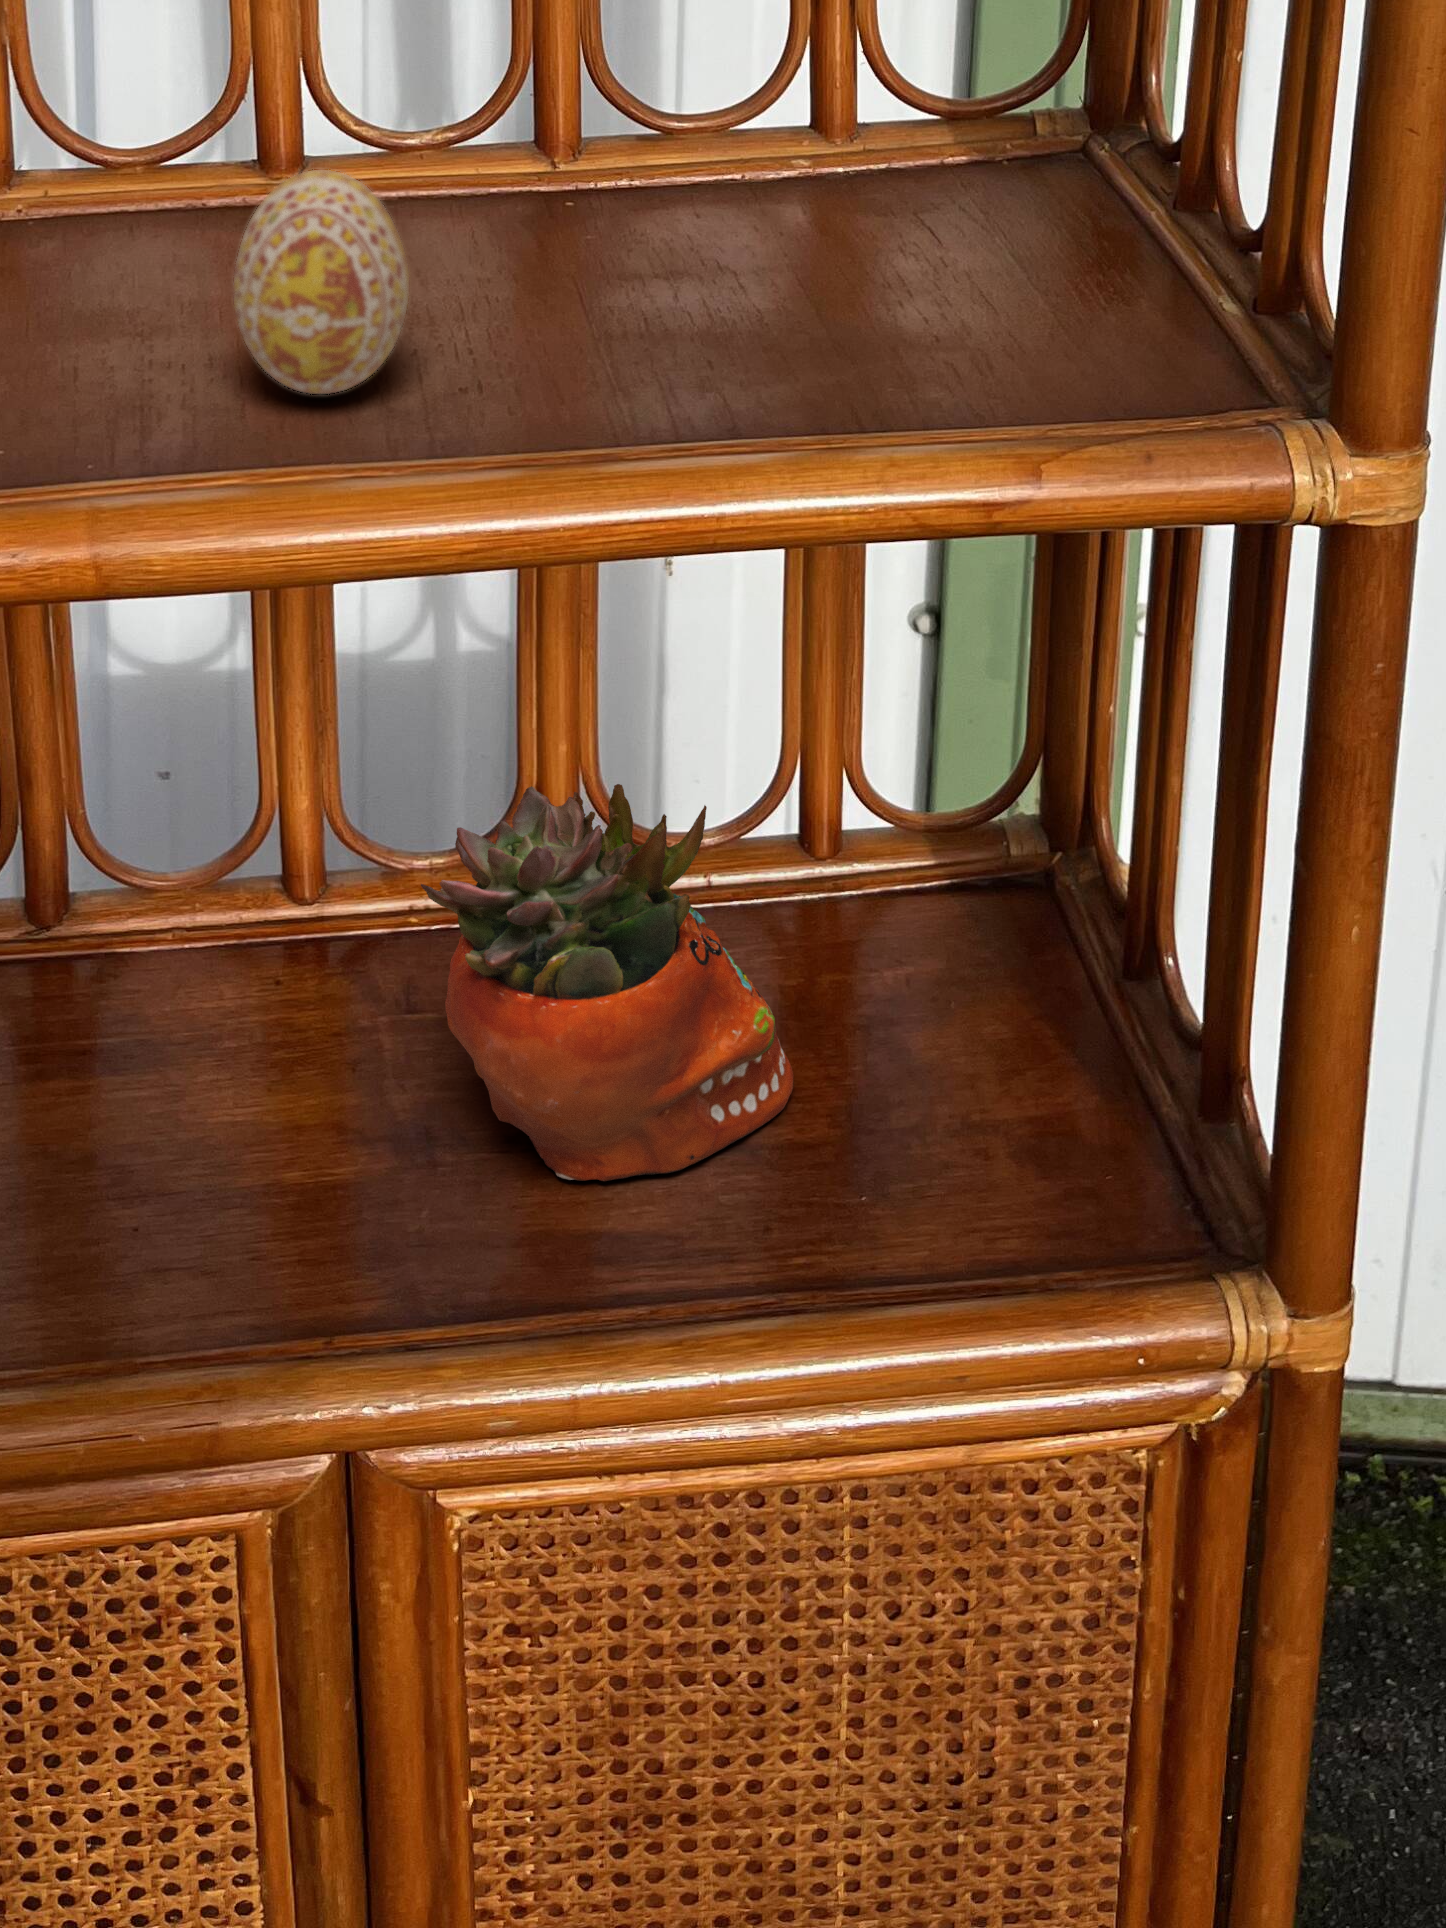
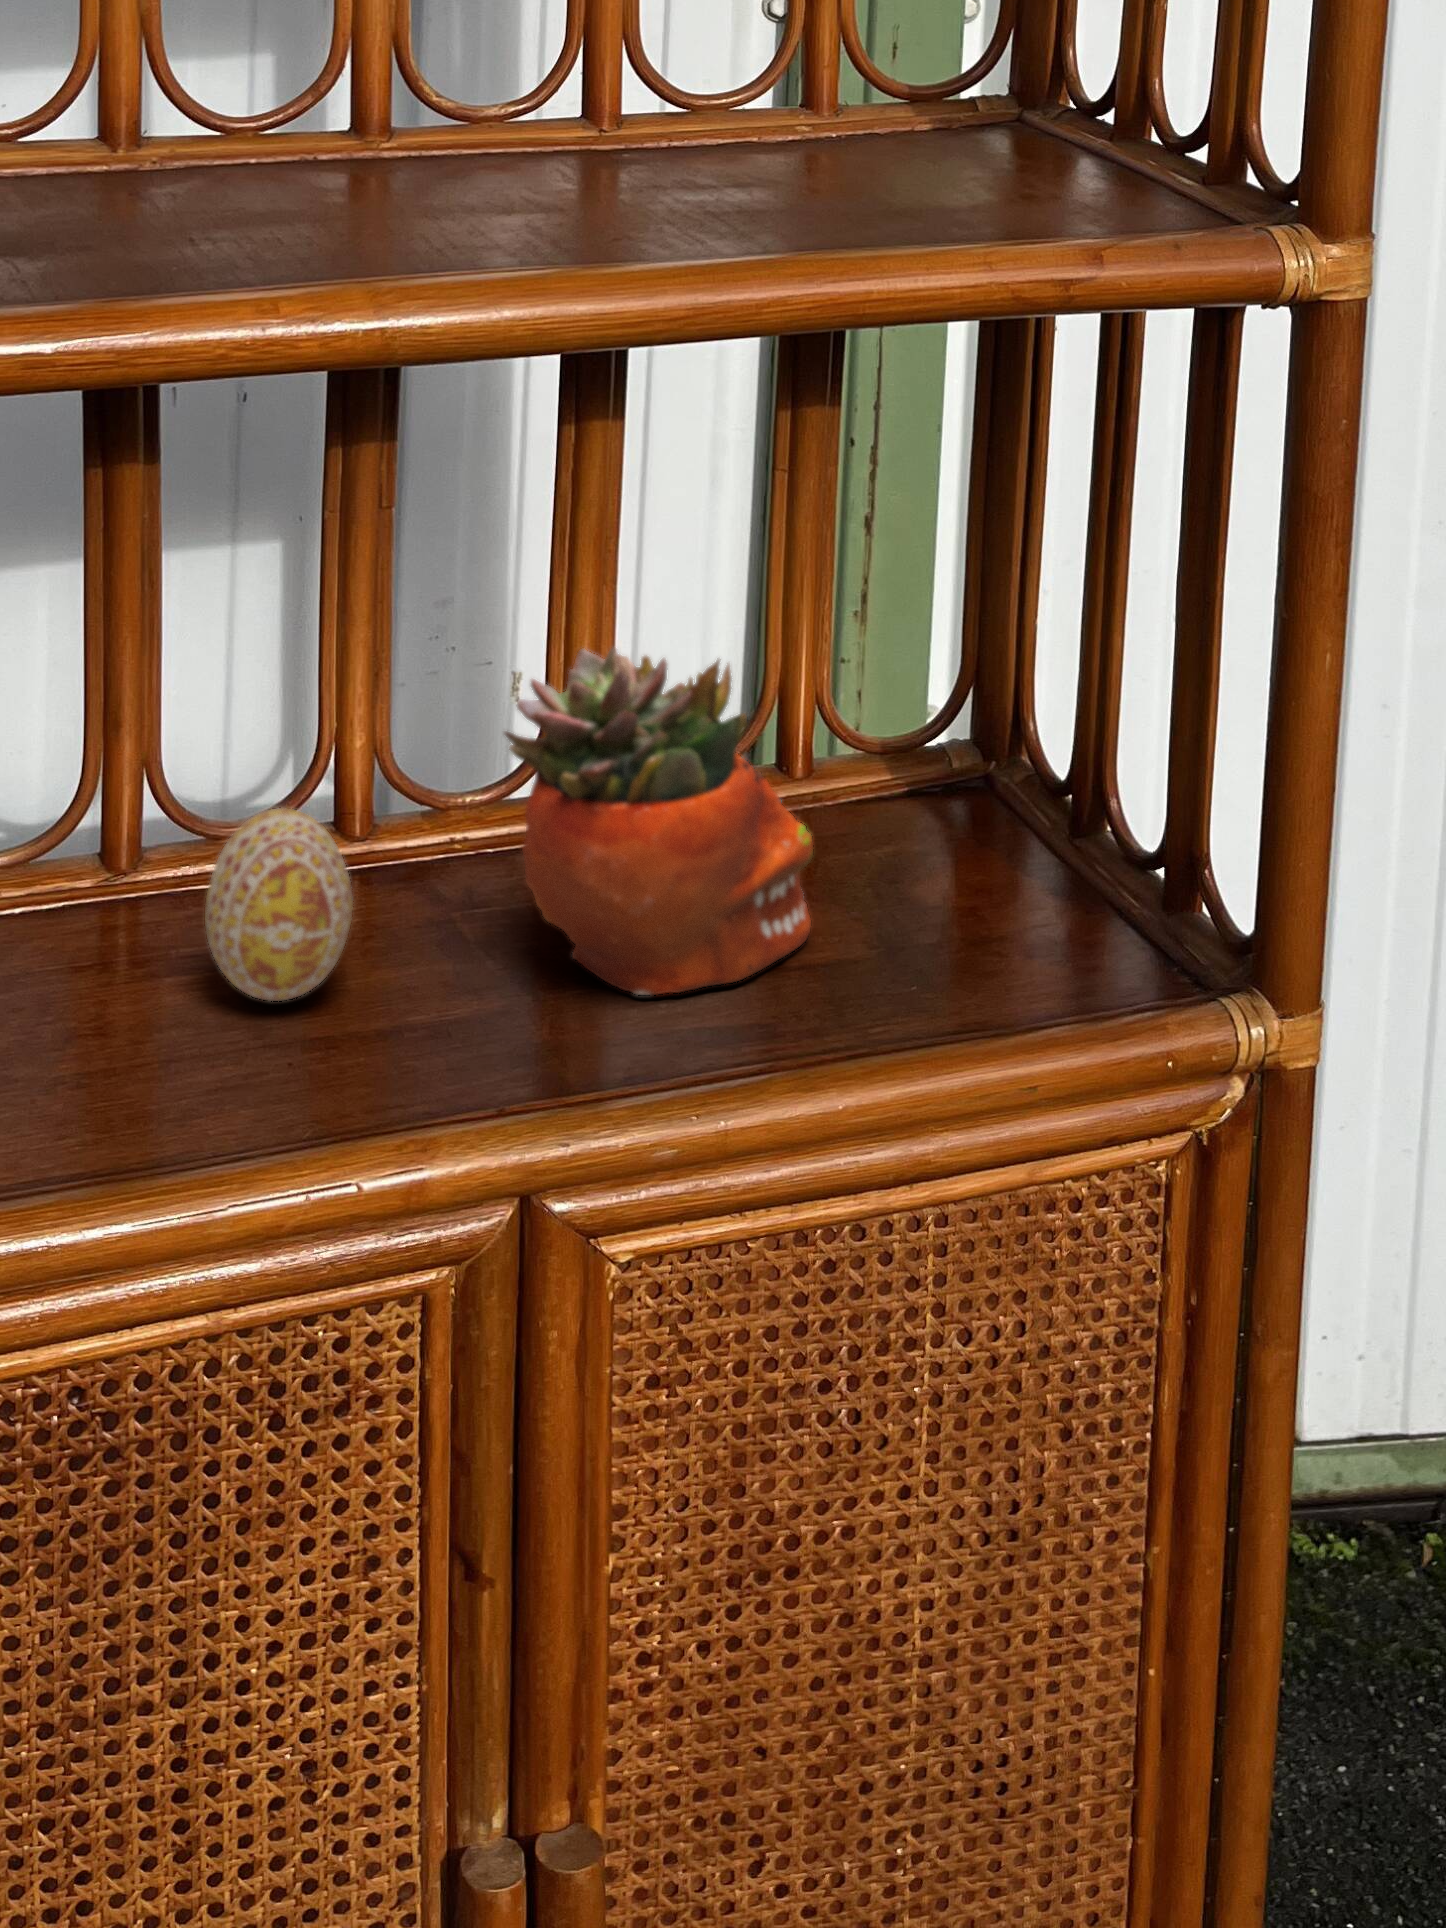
decorative egg: present [233,170,409,394] -> present [205,808,353,1001]

